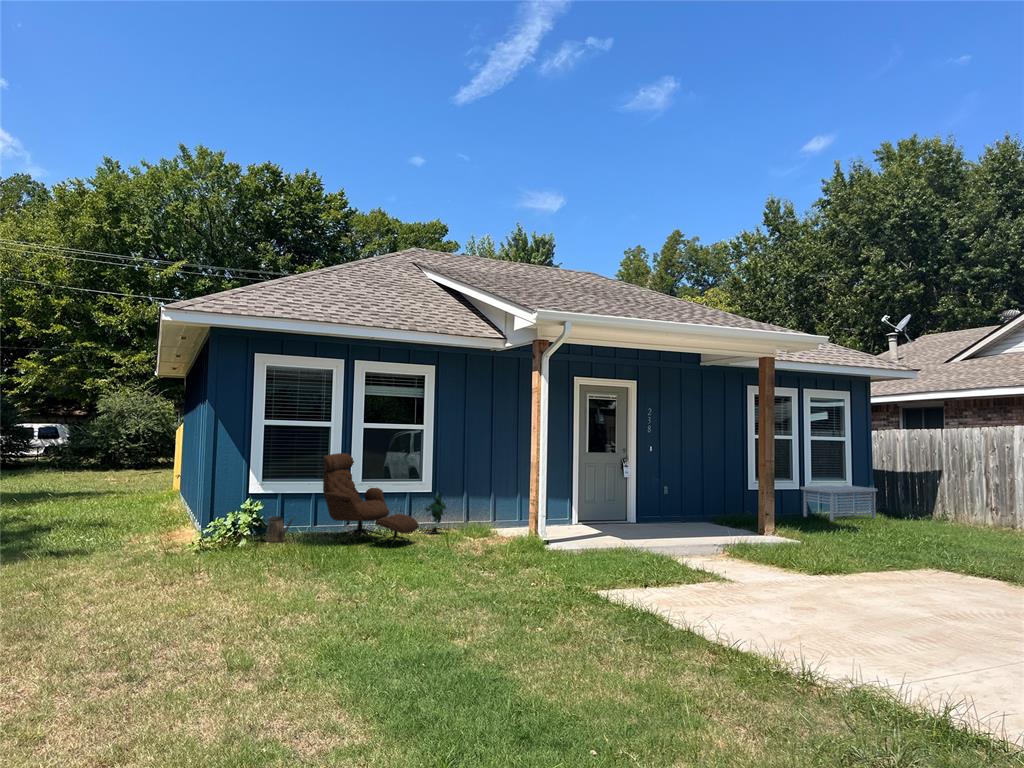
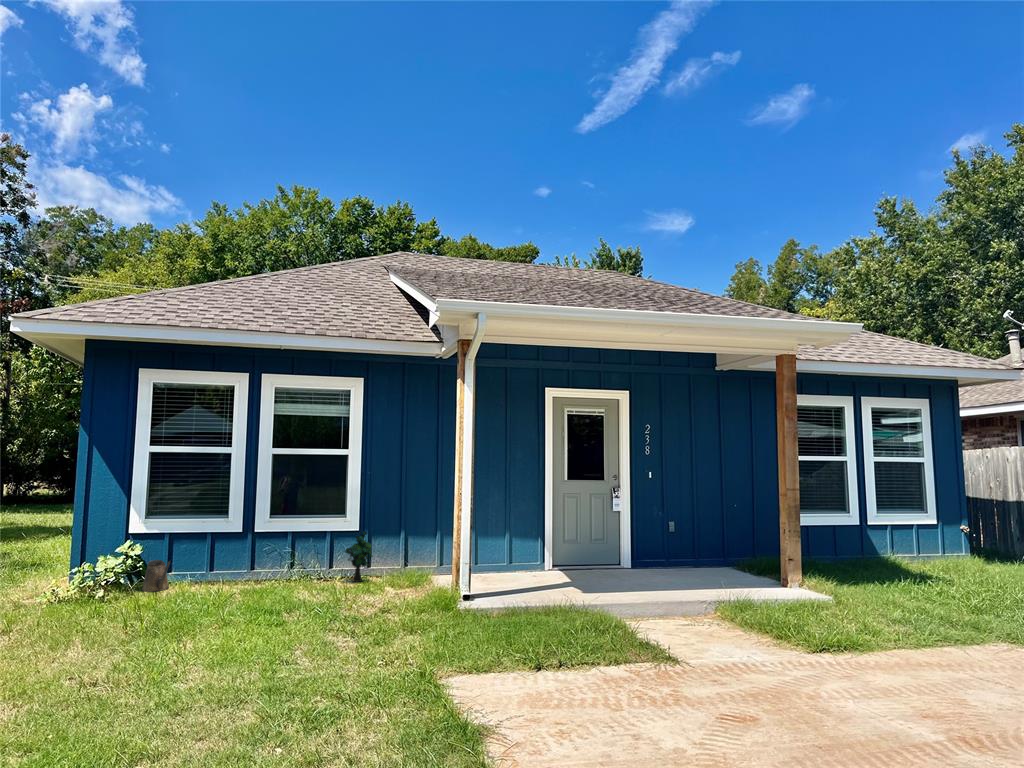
lounge chair: present [323,453,419,547] -> none [209,484,322,601]
storage bench: present [801,485,878,521] -> none [861,520,970,569]

